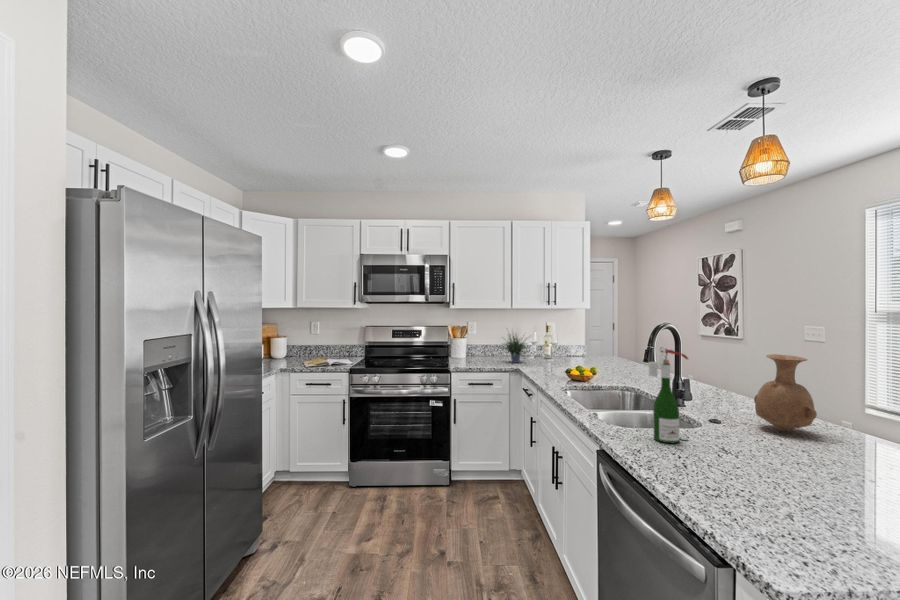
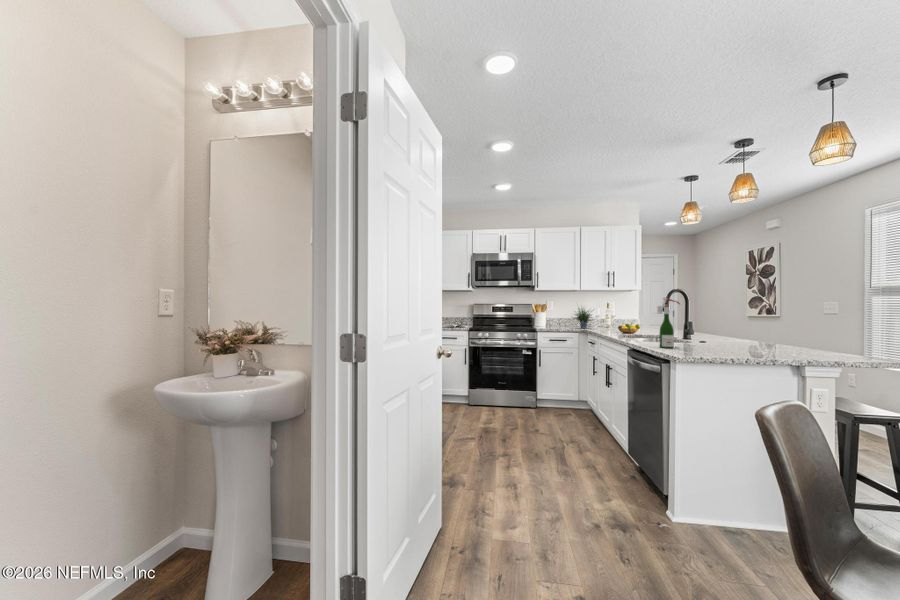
vase: present [754,354,817,431] -> none [728,305,762,348]

